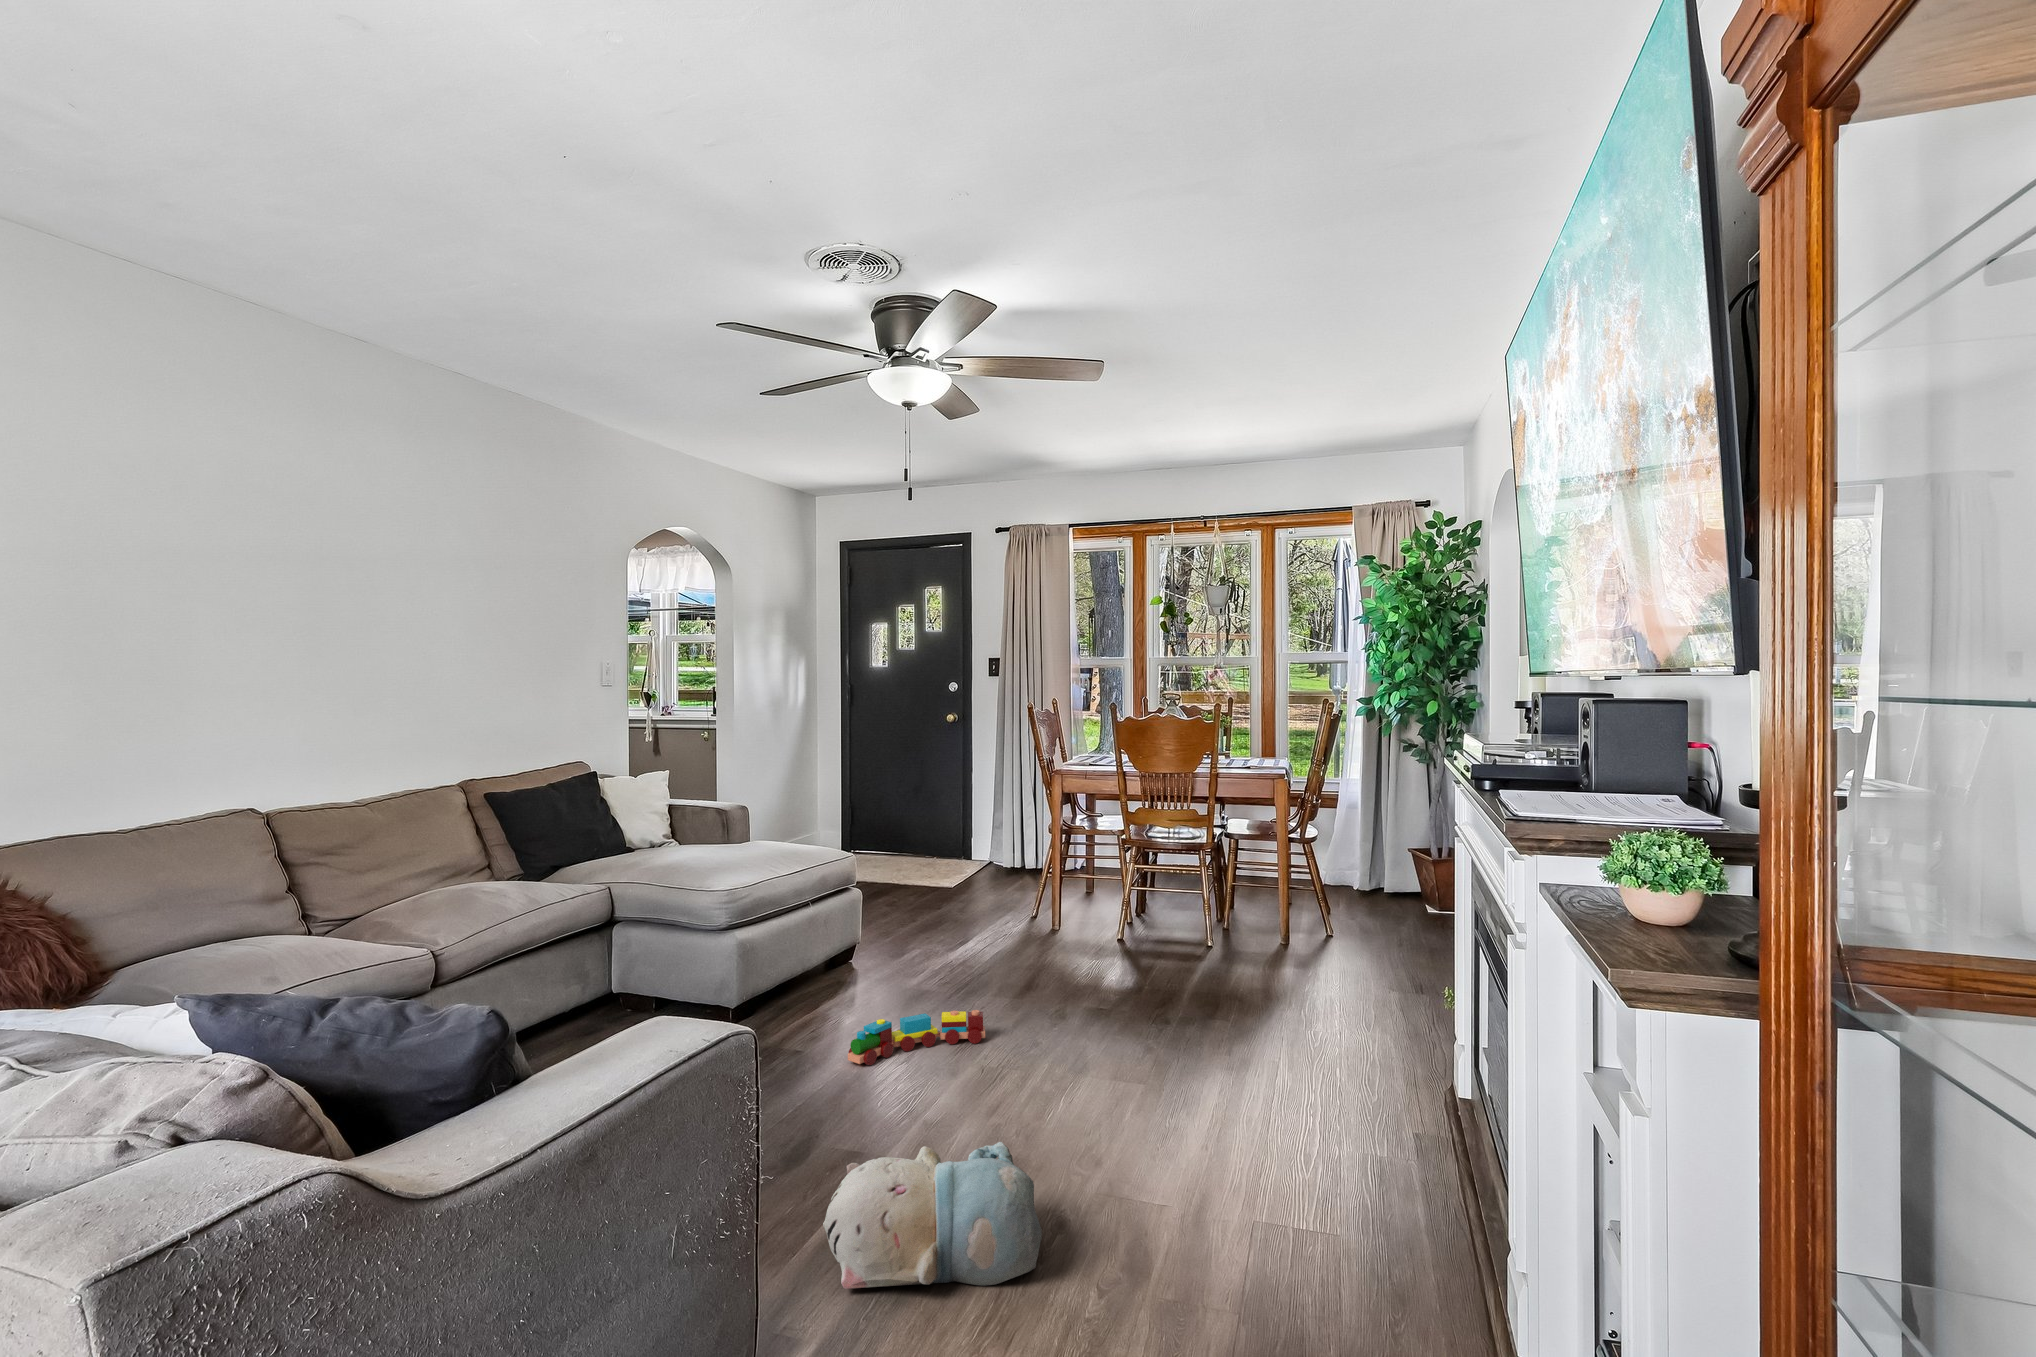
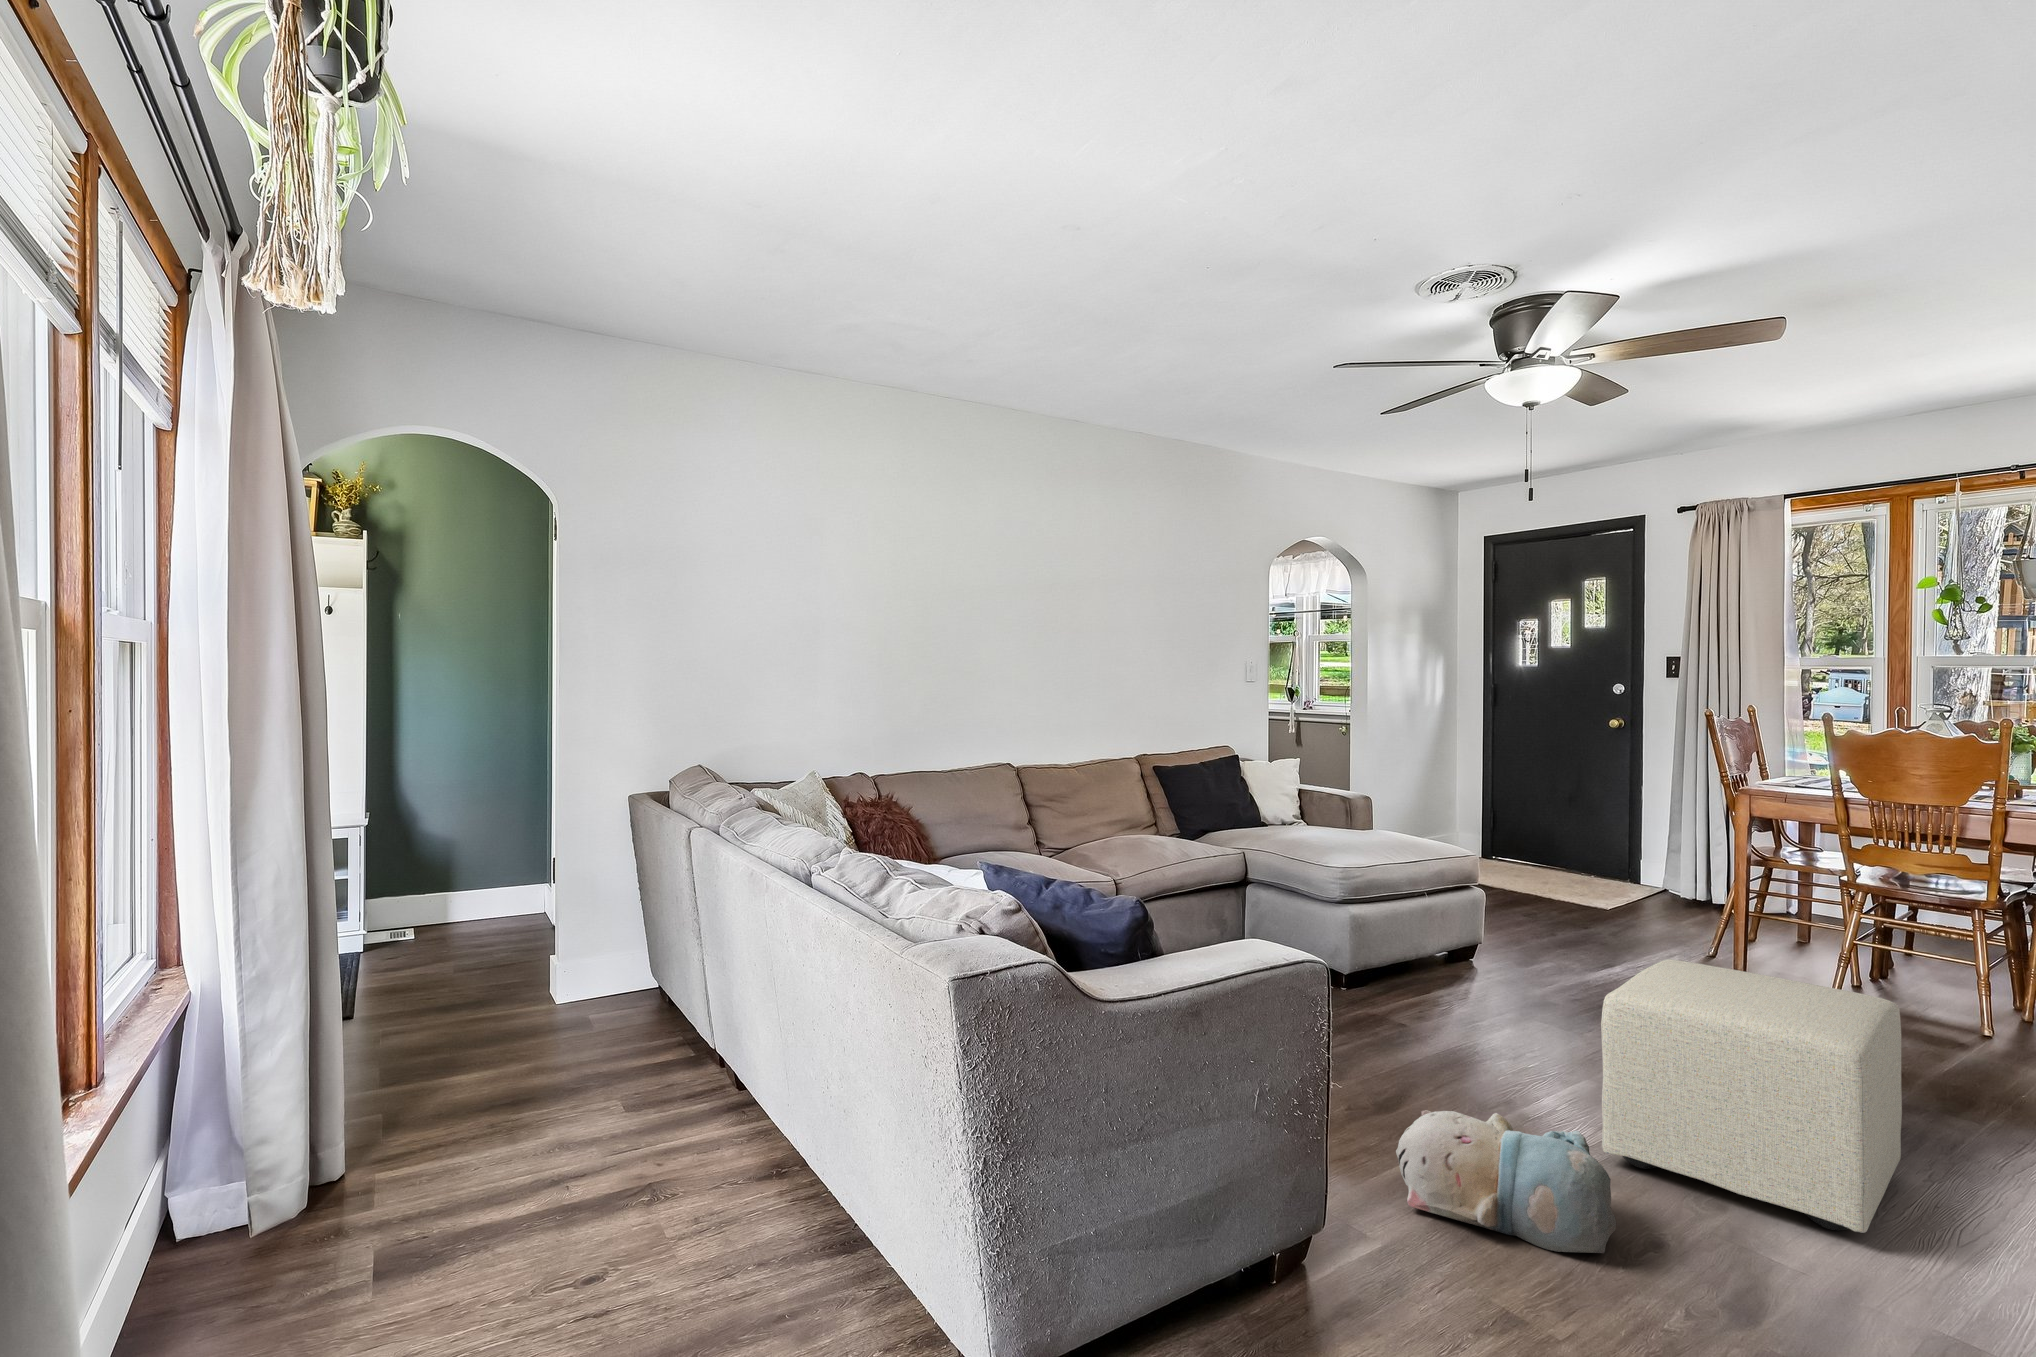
ottoman: none [1006,939,1217,1165] -> present [1601,959,1902,1233]
toy train: present [848,1010,985,1065] -> none [1450,1010,1606,1058]

